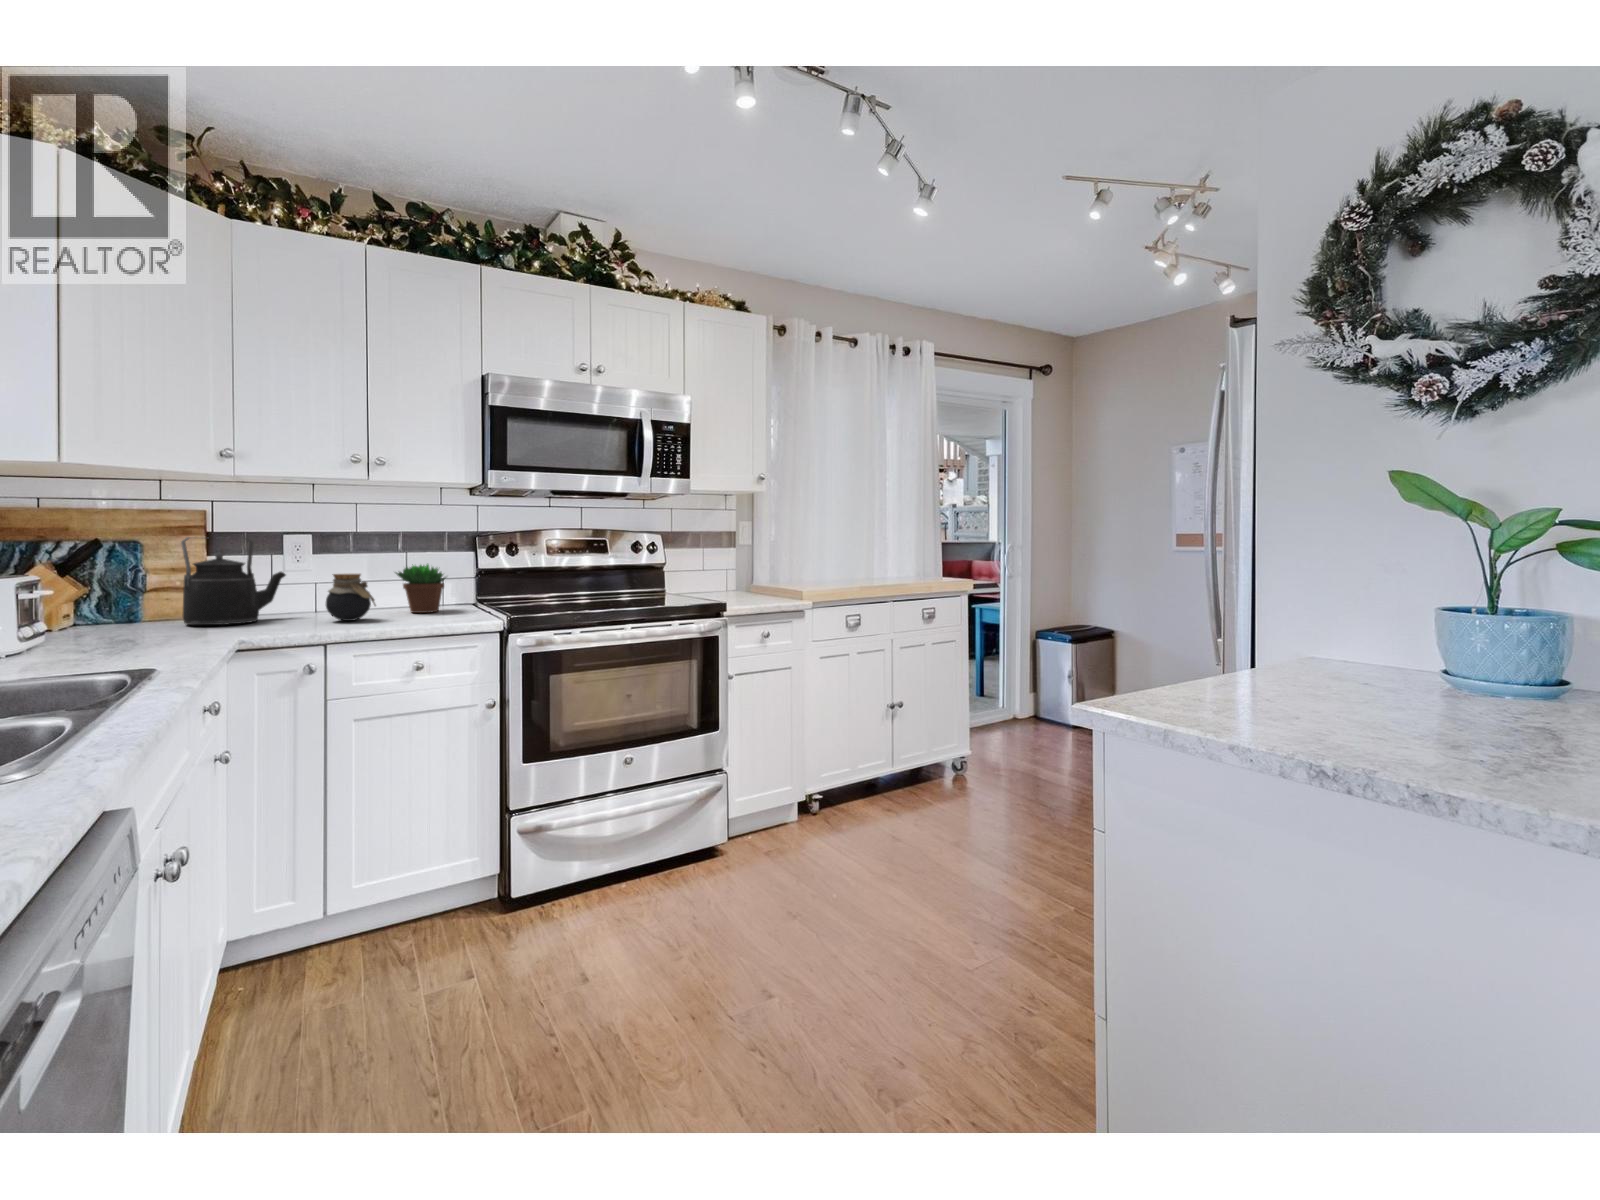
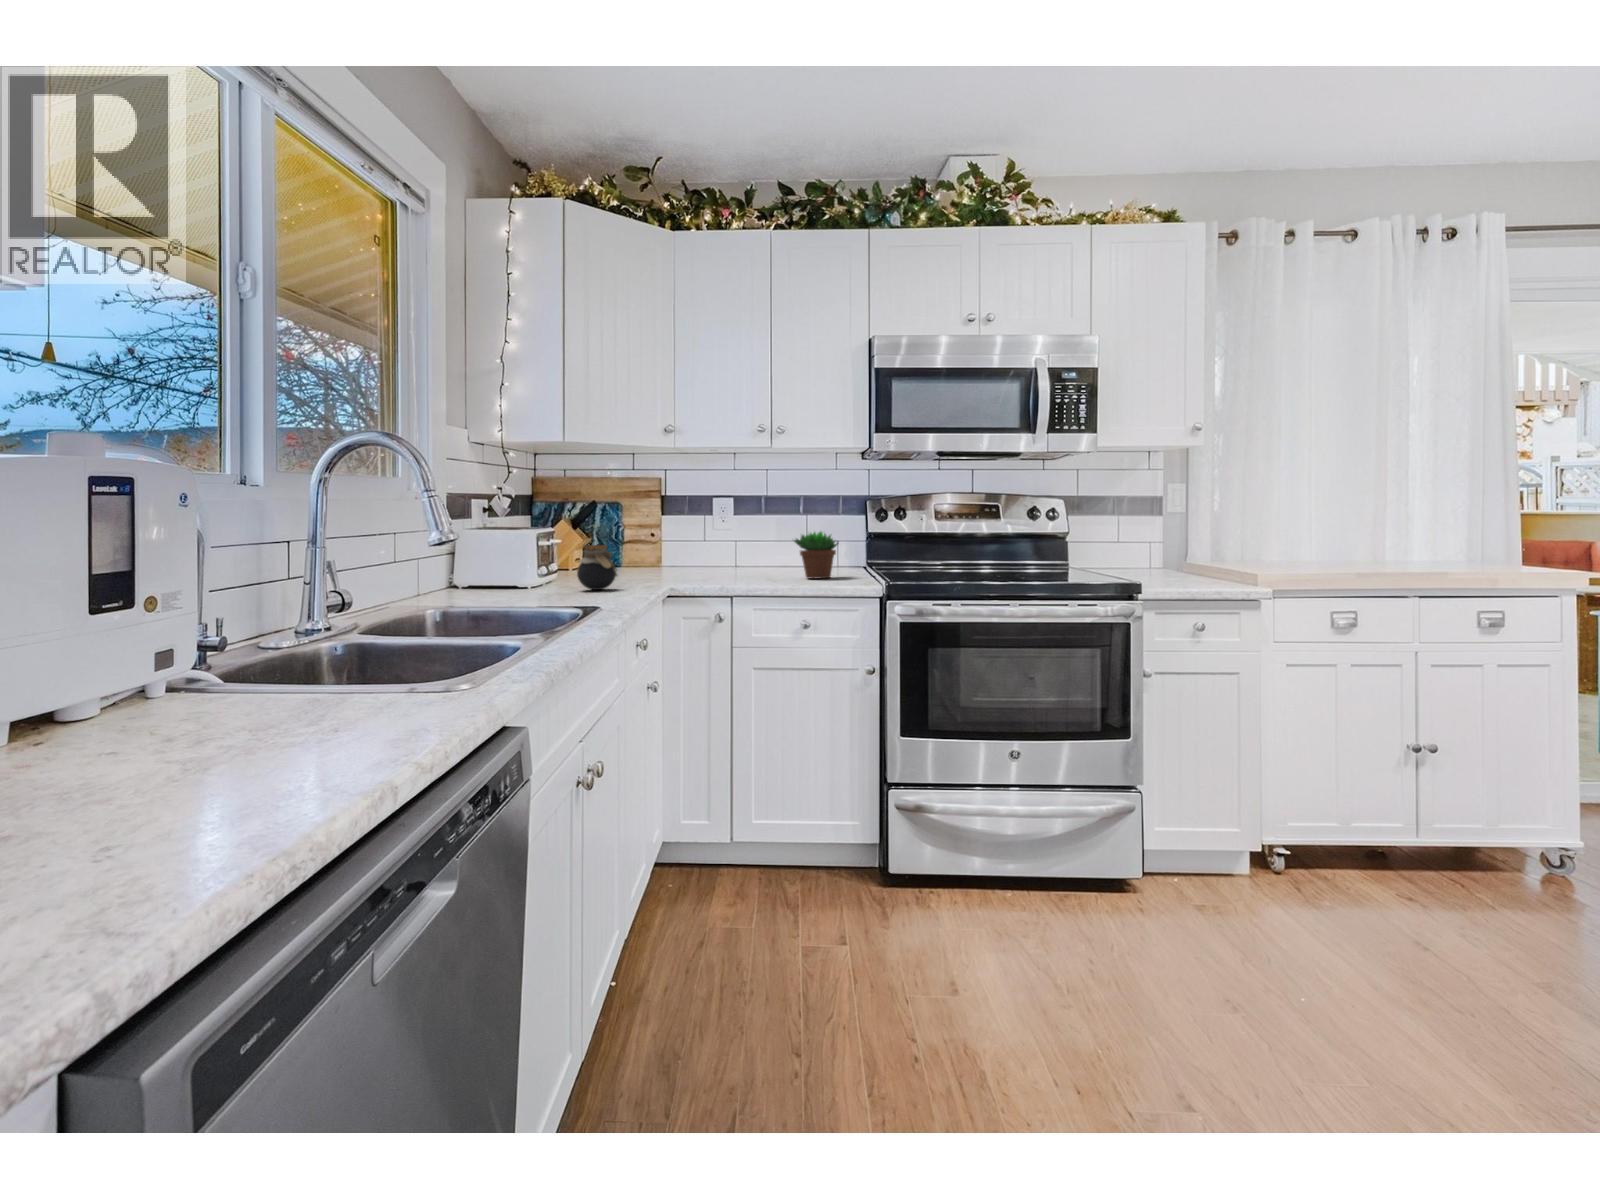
kettle: present [181,537,286,625] -> none [631,510,707,585]
jar: present [326,574,376,621] -> present [577,545,617,590]

